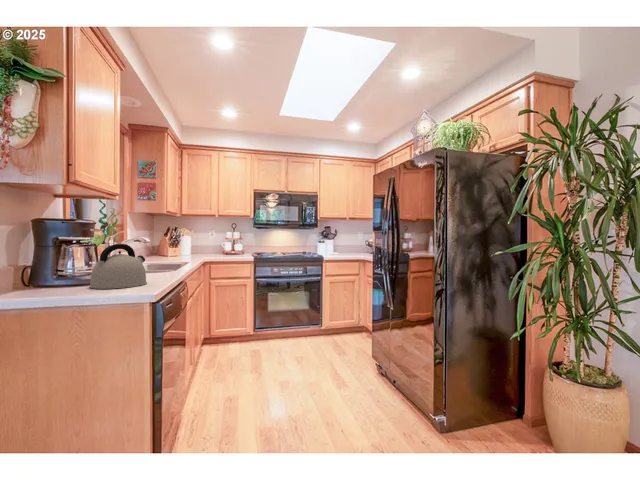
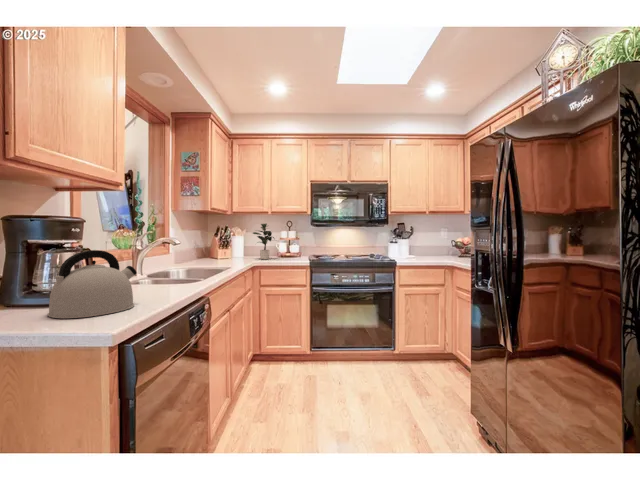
potted plant: none [198,225,229,256] -> present [253,223,274,260]

